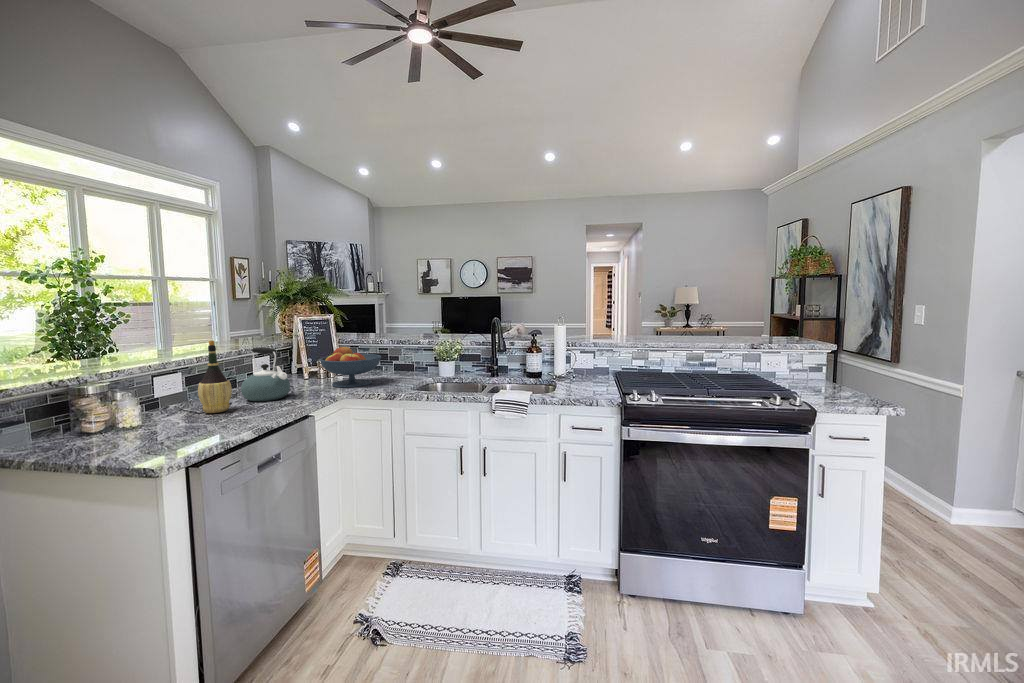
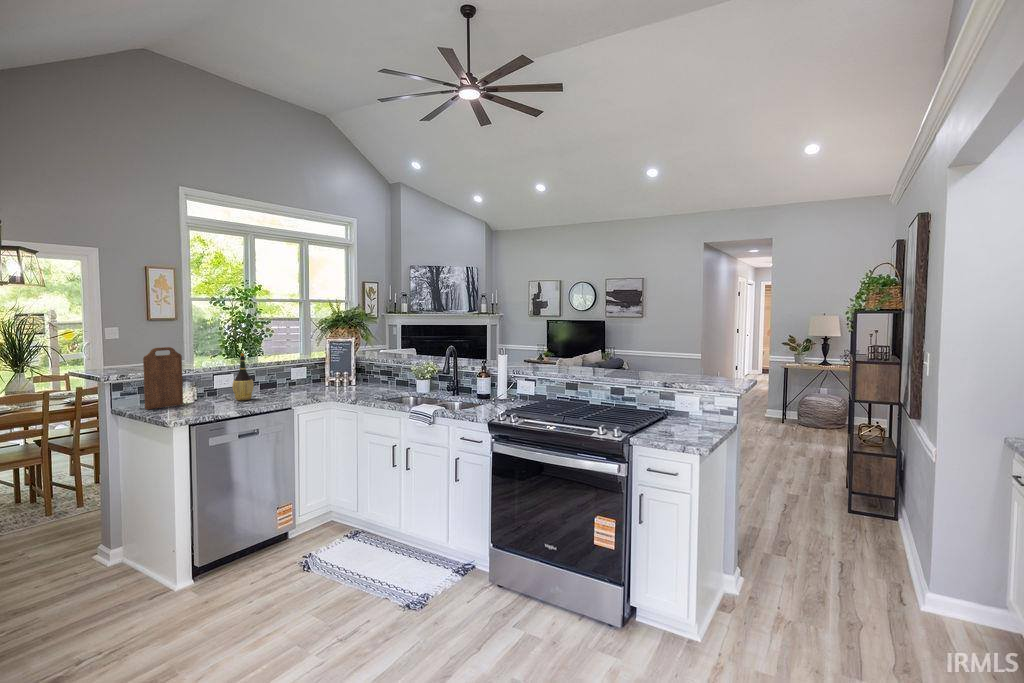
cutting board: none [49,336,121,447] -> present [143,347,183,410]
fruit bowl: present [319,347,381,387] -> none [330,362,376,393]
kettle: present [241,348,290,401] -> none [269,359,302,396]

